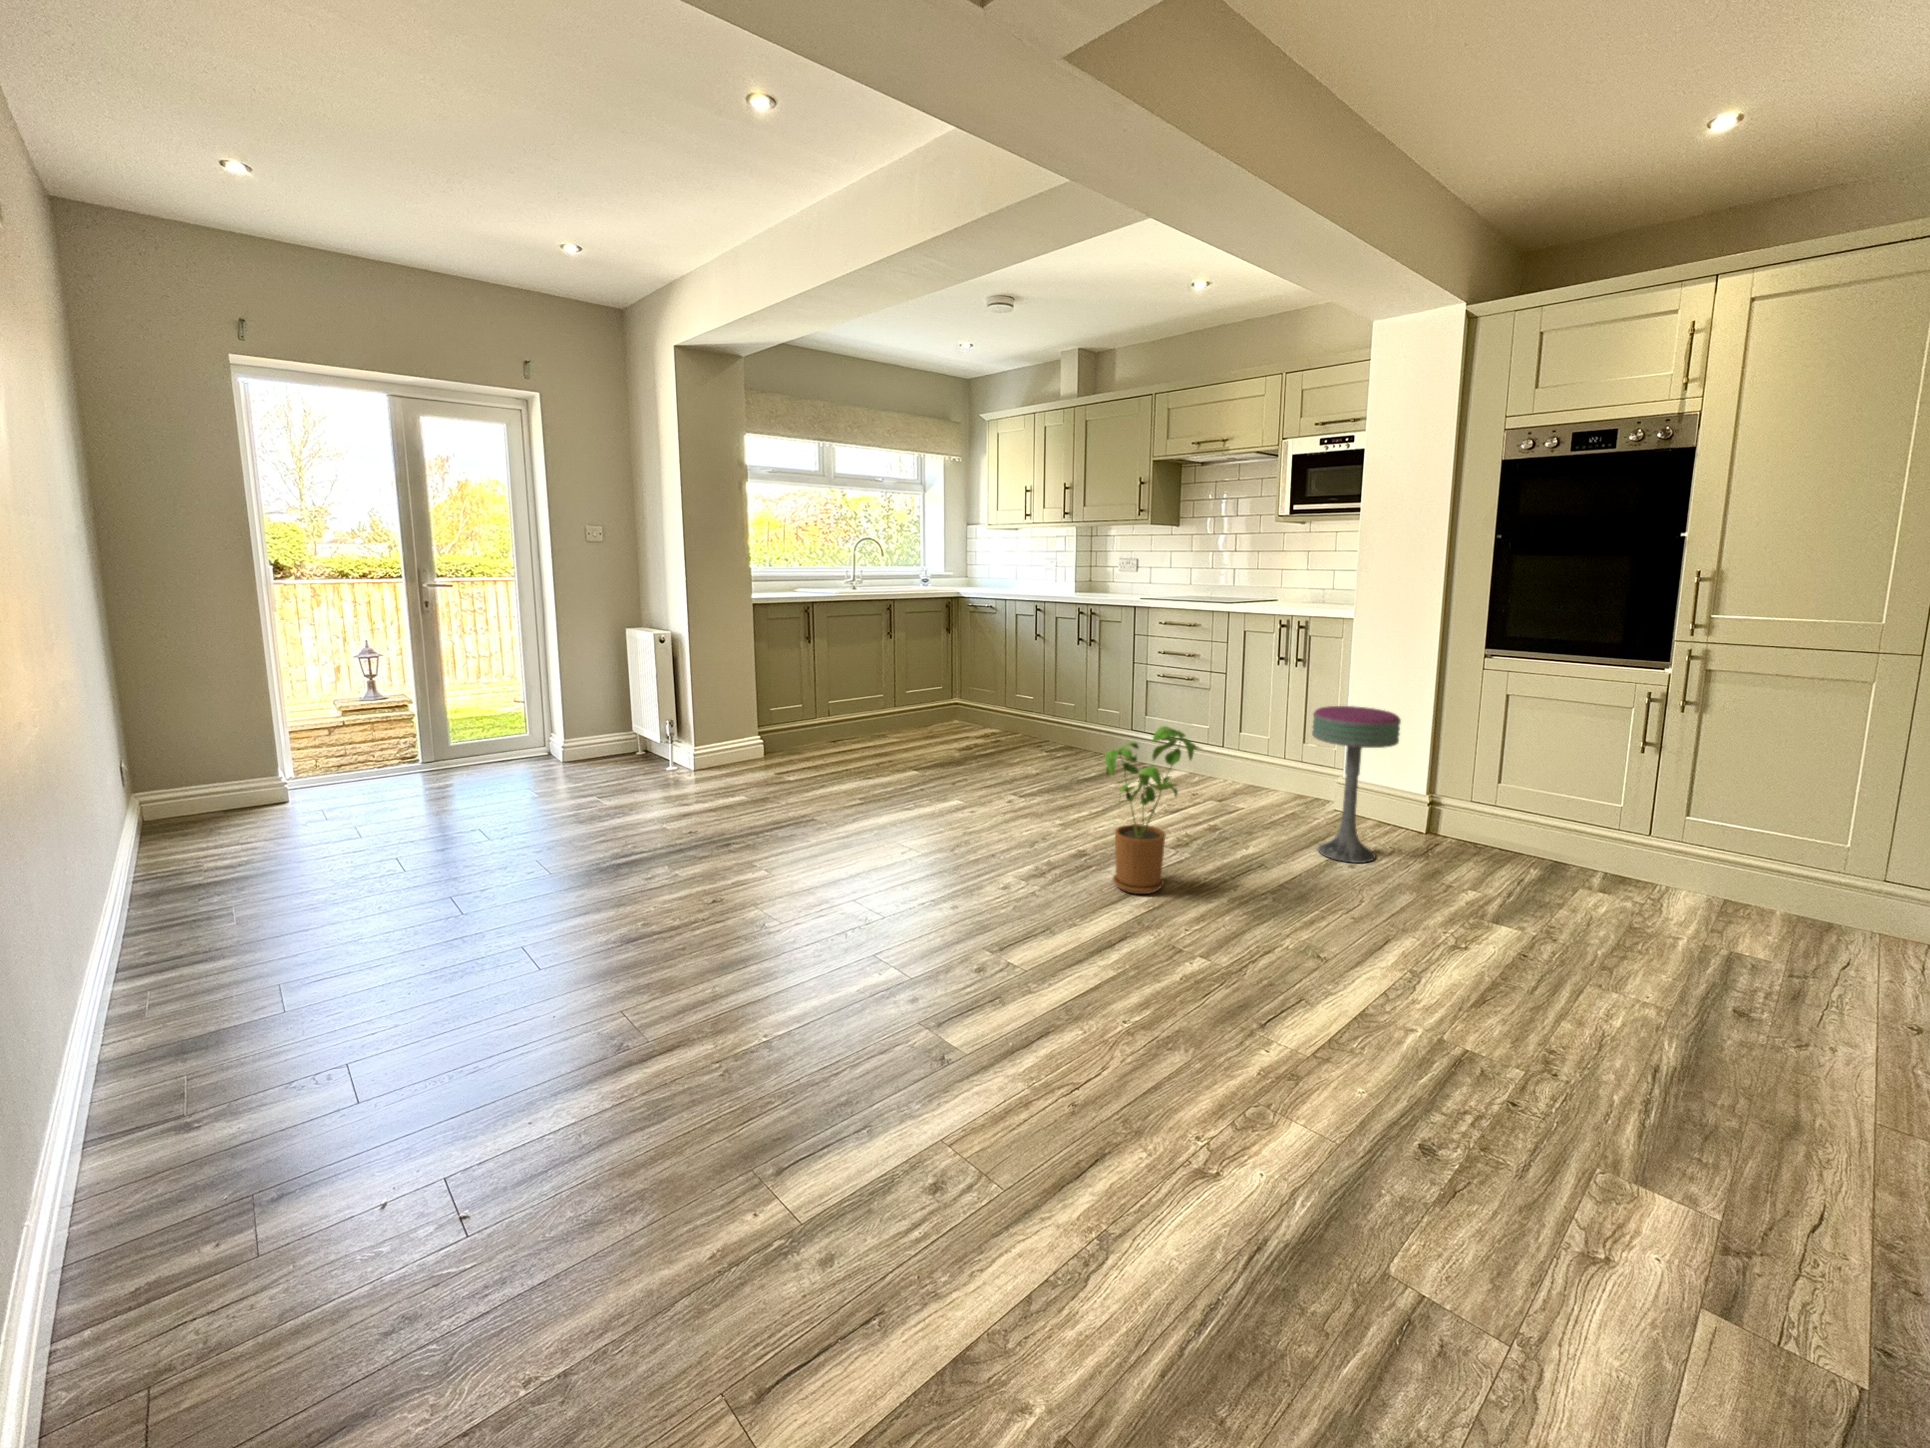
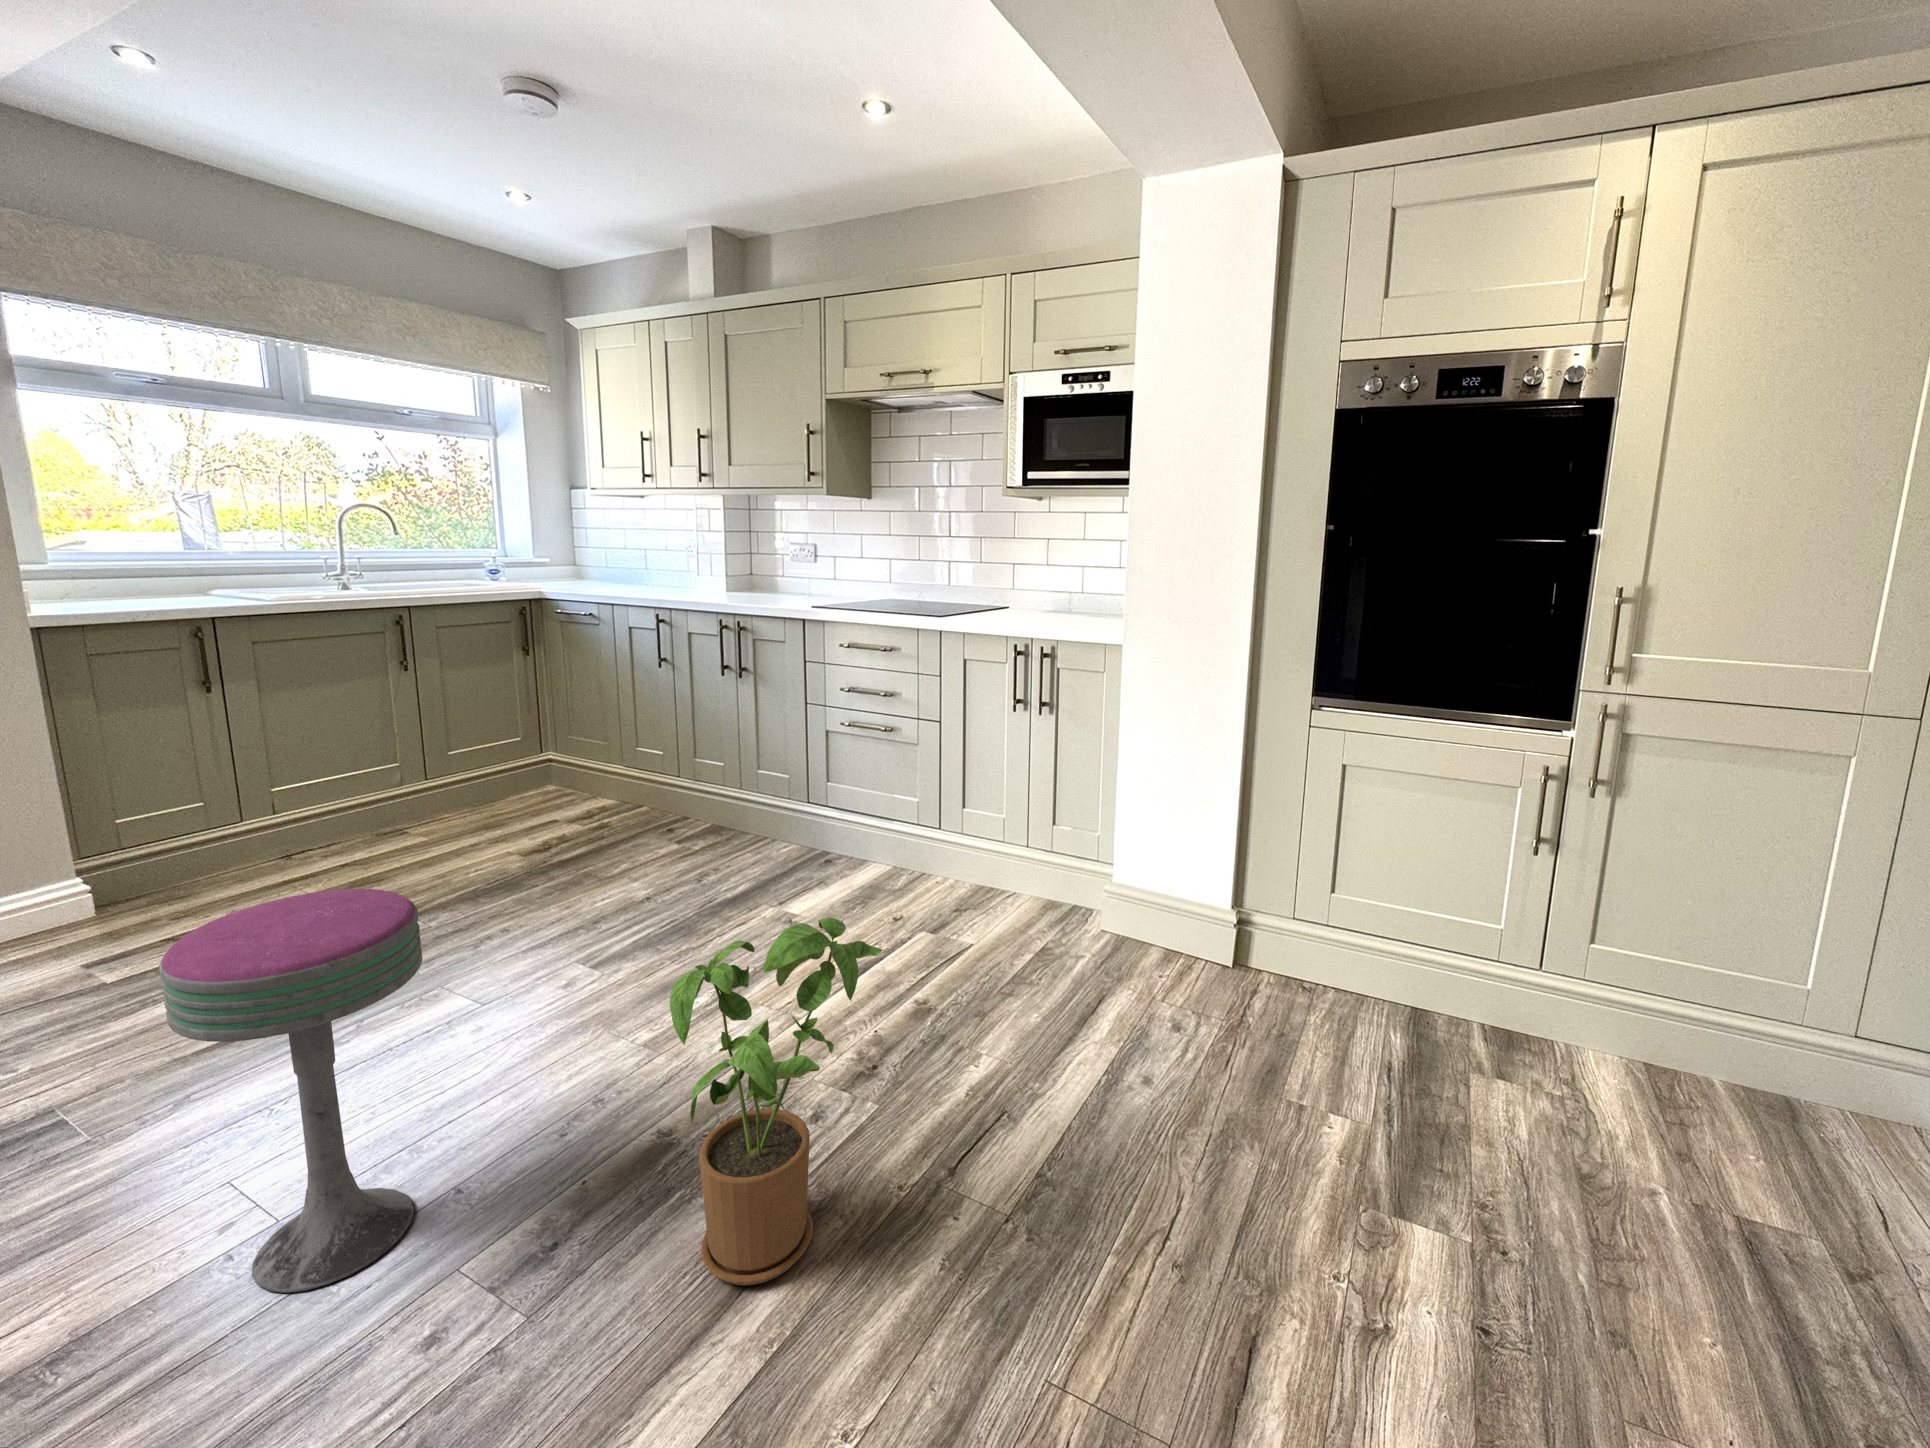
bar stool: present [1312,706,1401,863] -> present [159,889,423,1293]

